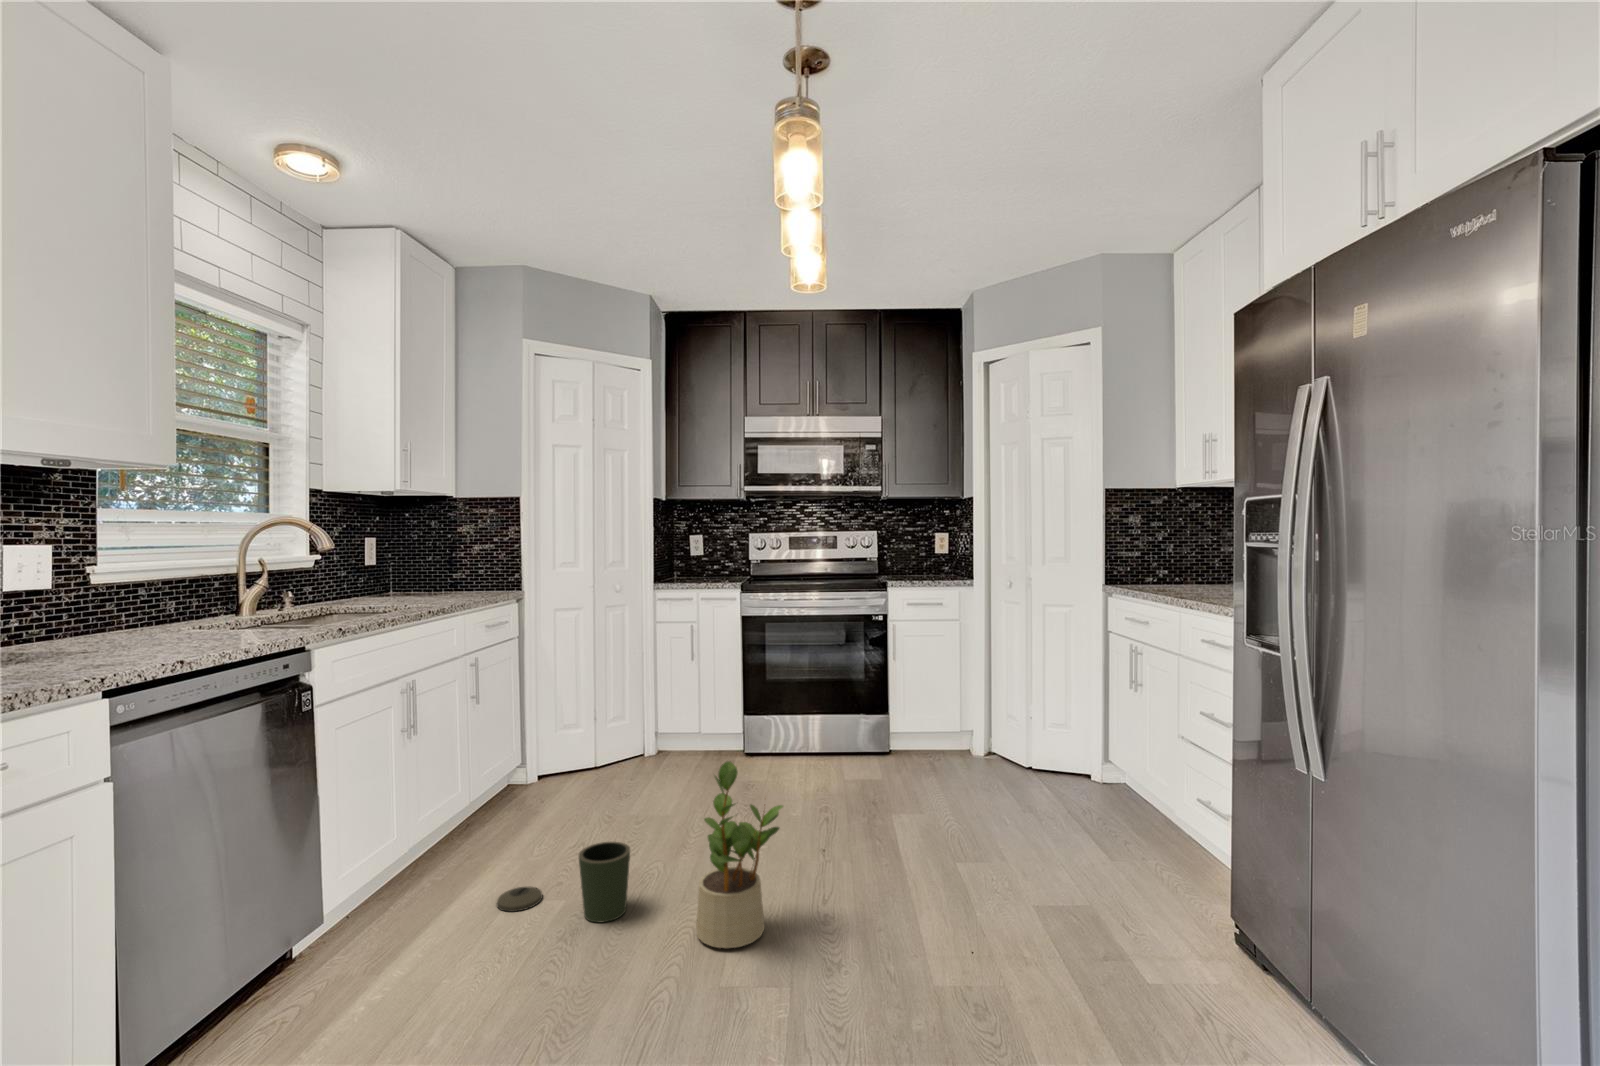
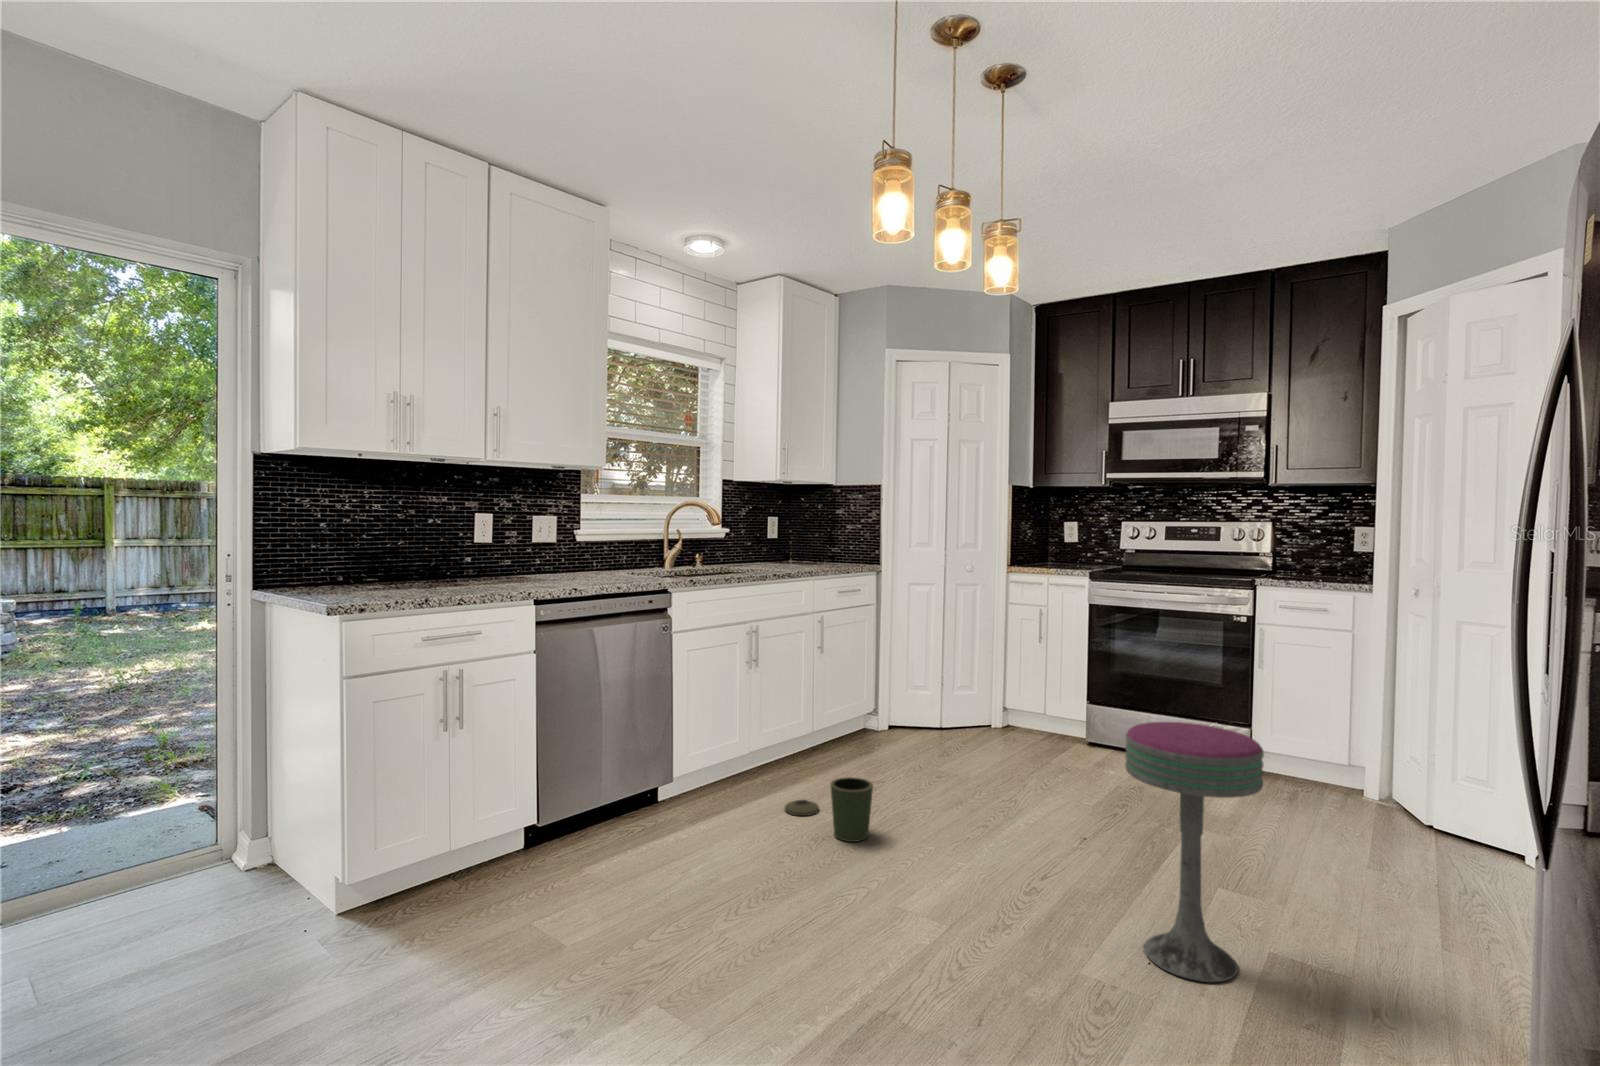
bar stool: none [925,713,1036,942] -> present [1125,722,1264,982]
potted plant: present [696,761,783,948] -> none [900,723,983,891]

